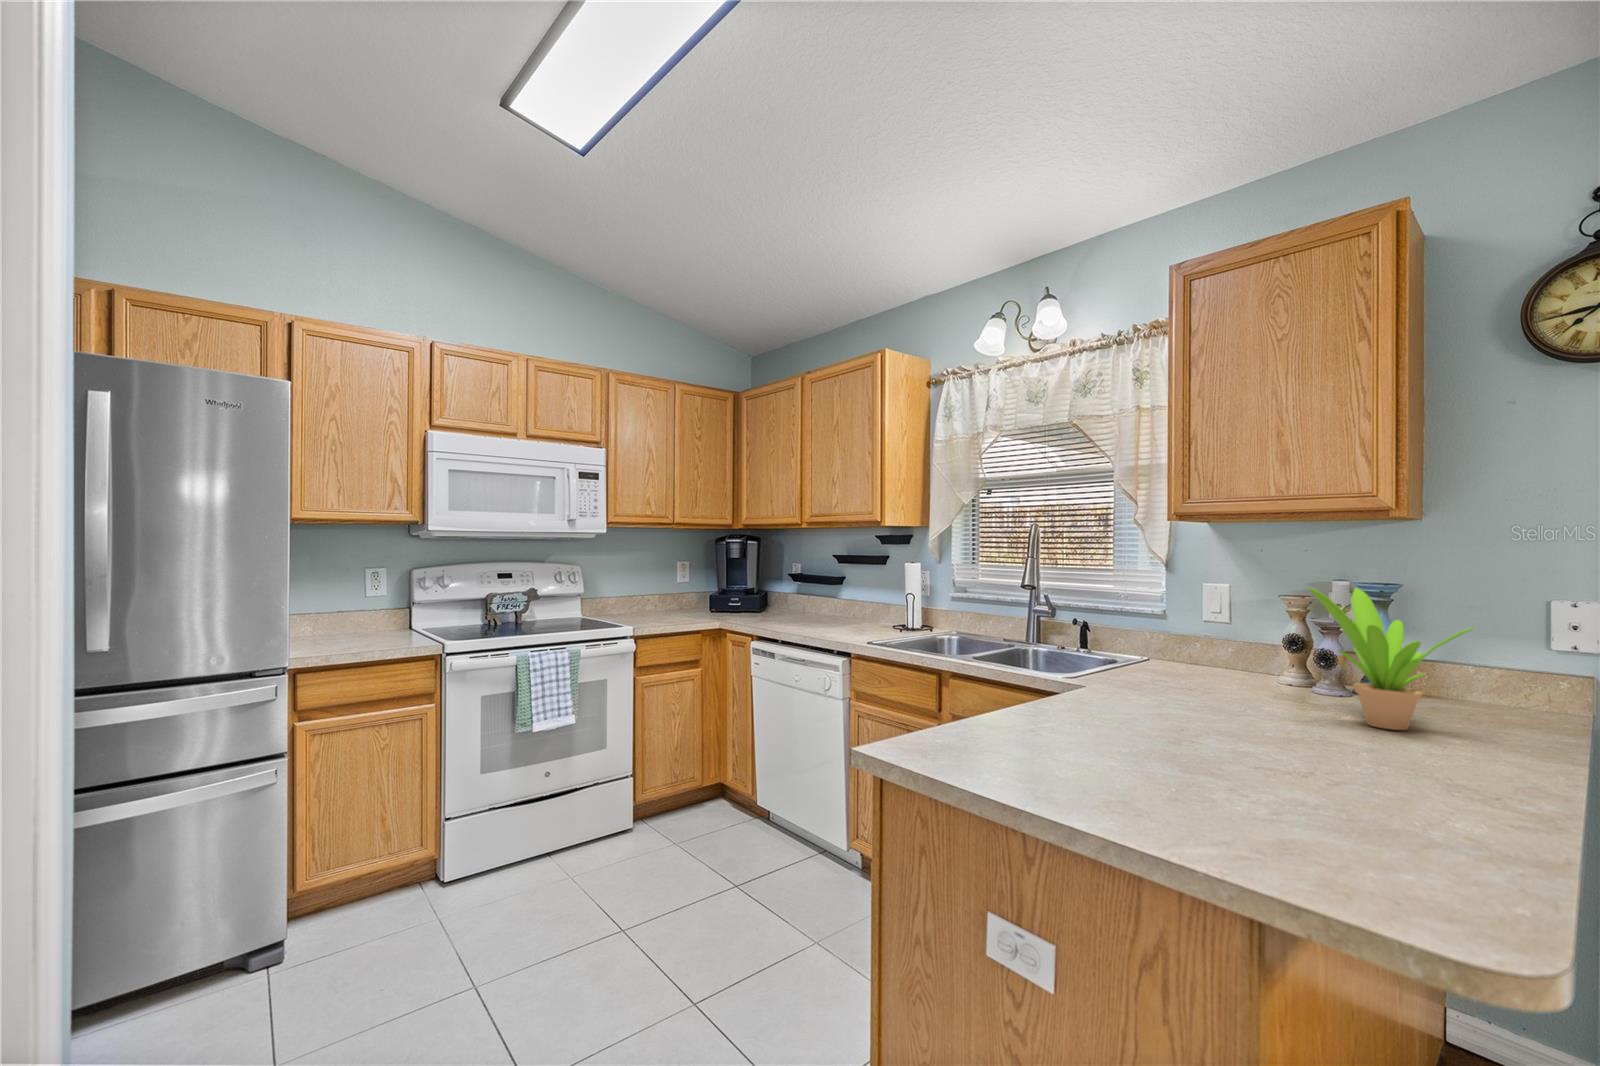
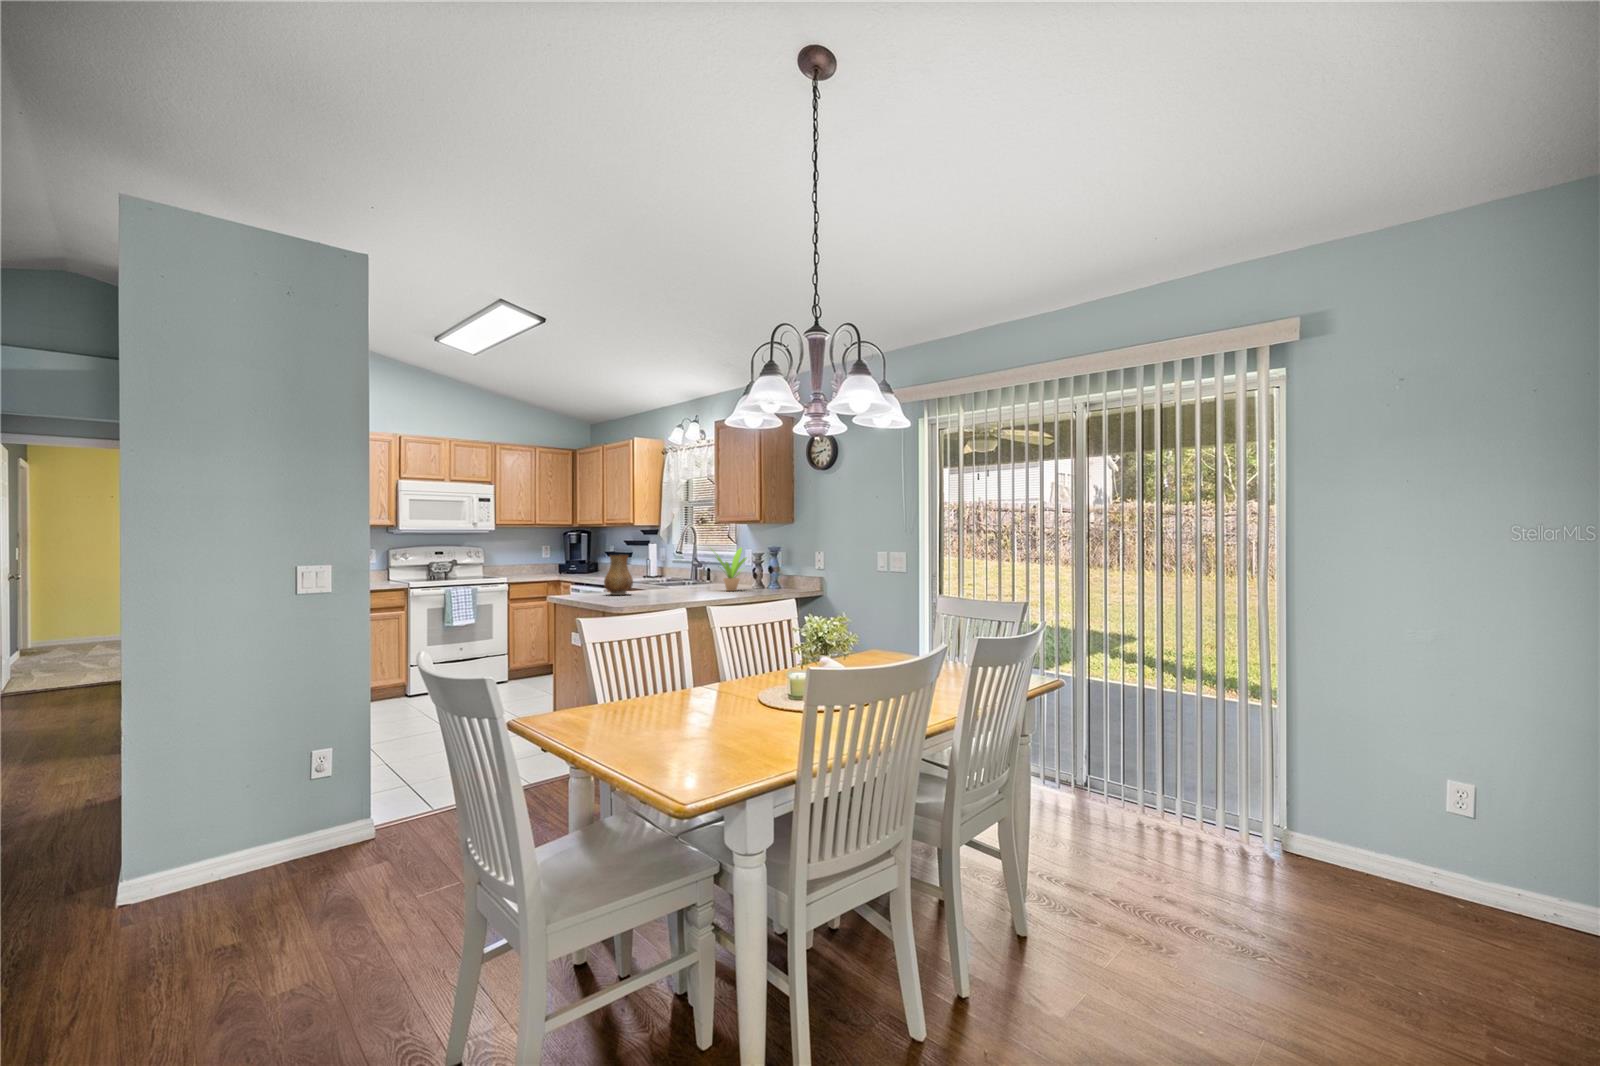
ceramic pitcher: none [1104,625,1224,789] -> present [604,555,633,595]

